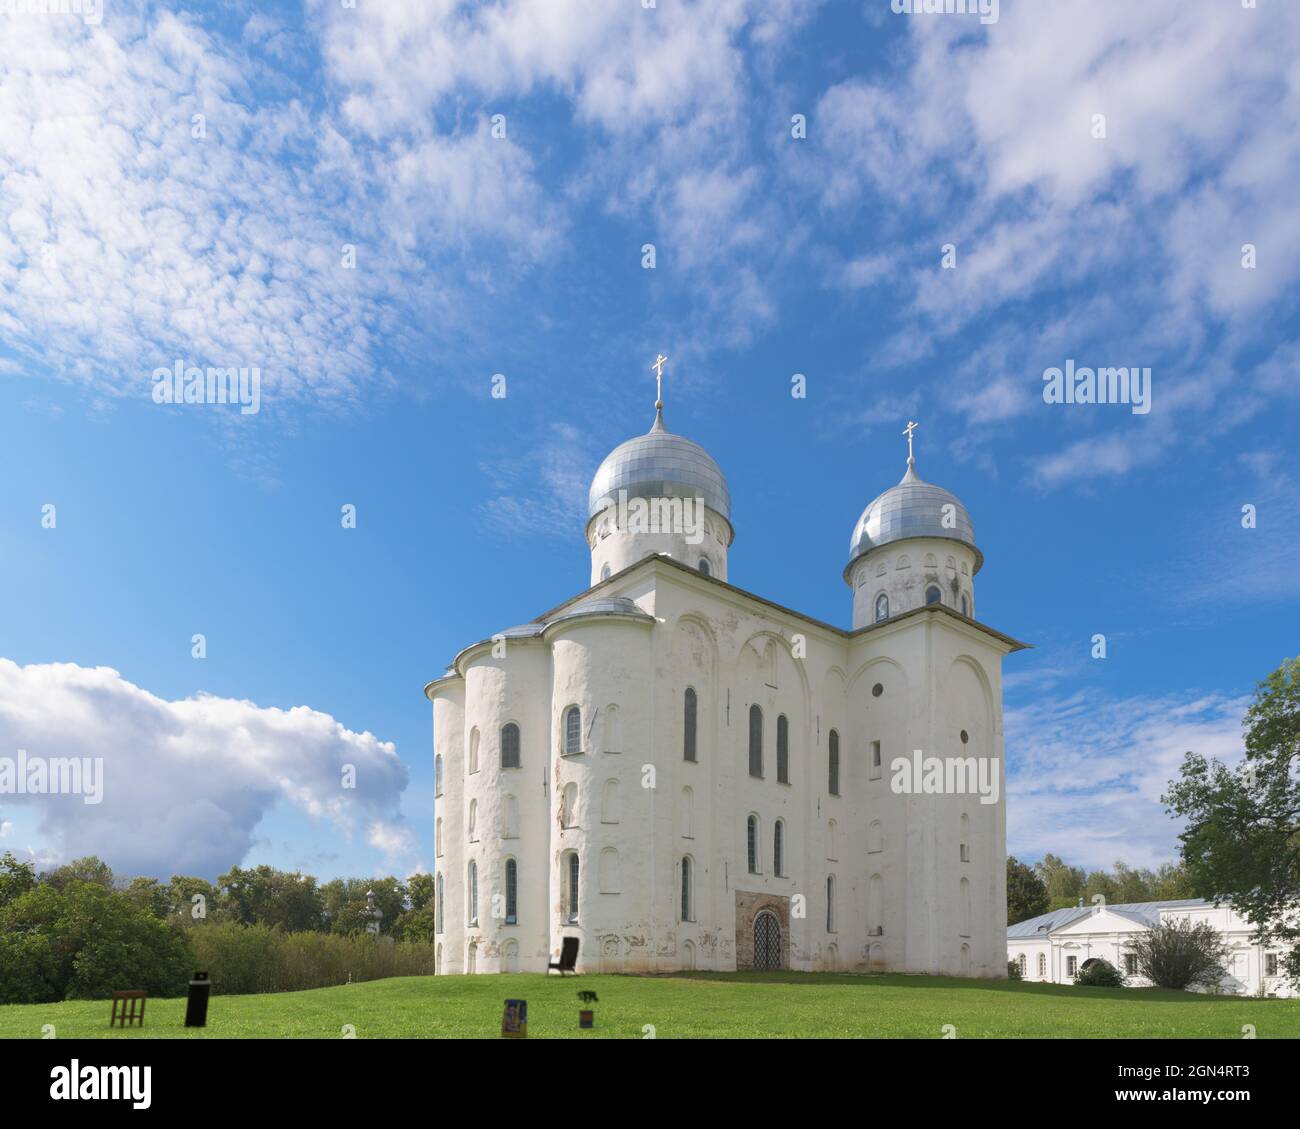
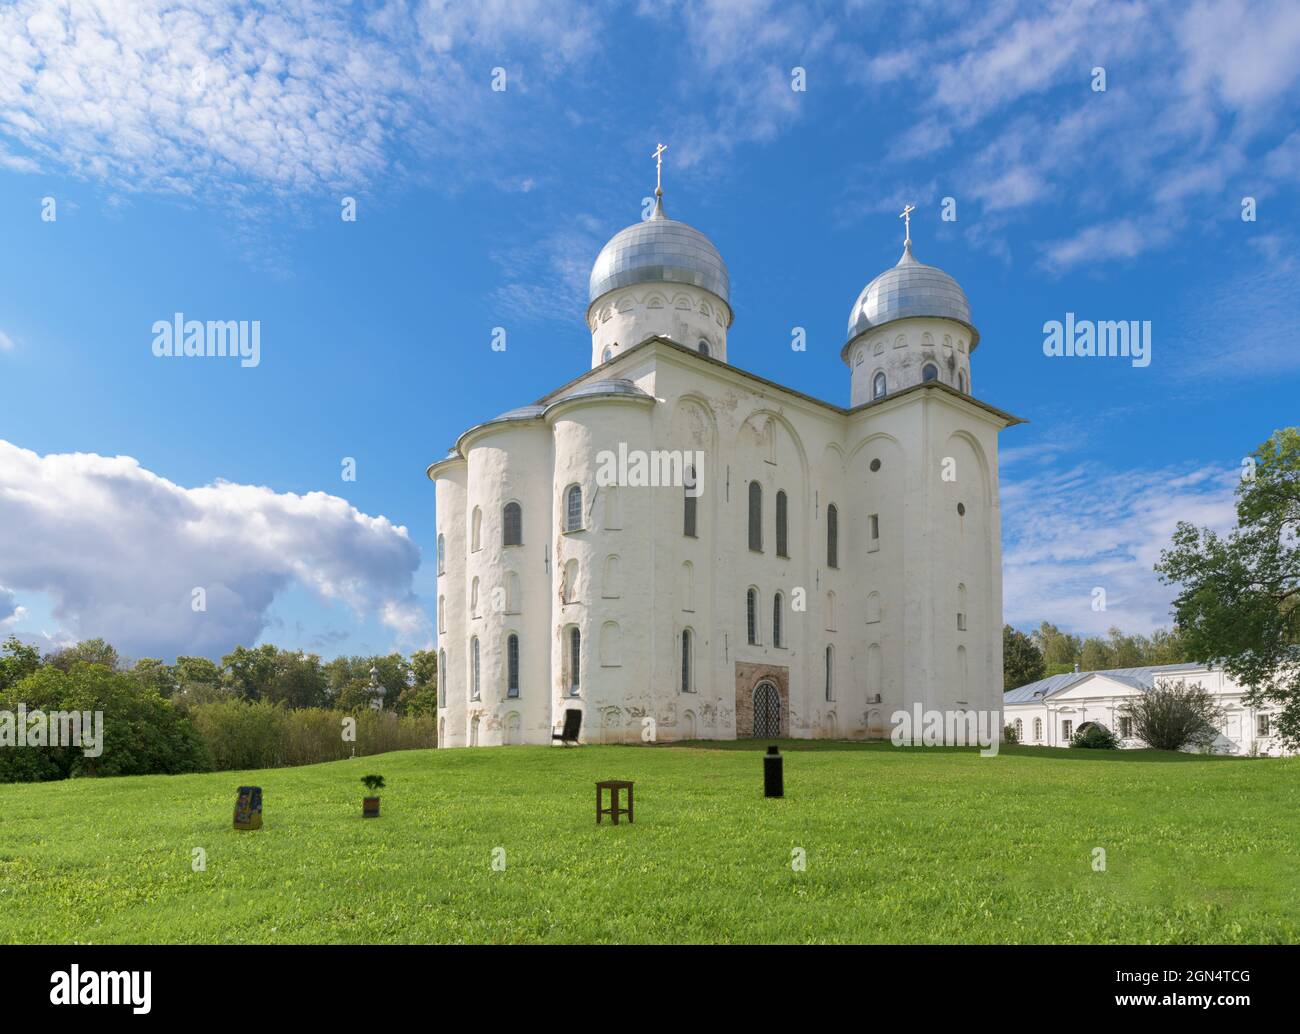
trash can: present [184,971,211,1027] -> present [763,745,784,798]
stool: present [110,990,148,1028] -> present [595,780,635,825]
potted tree: present [577,990,599,1028] -> present [360,775,386,817]
backpack: present [501,999,528,1038] -> present [233,786,263,830]

